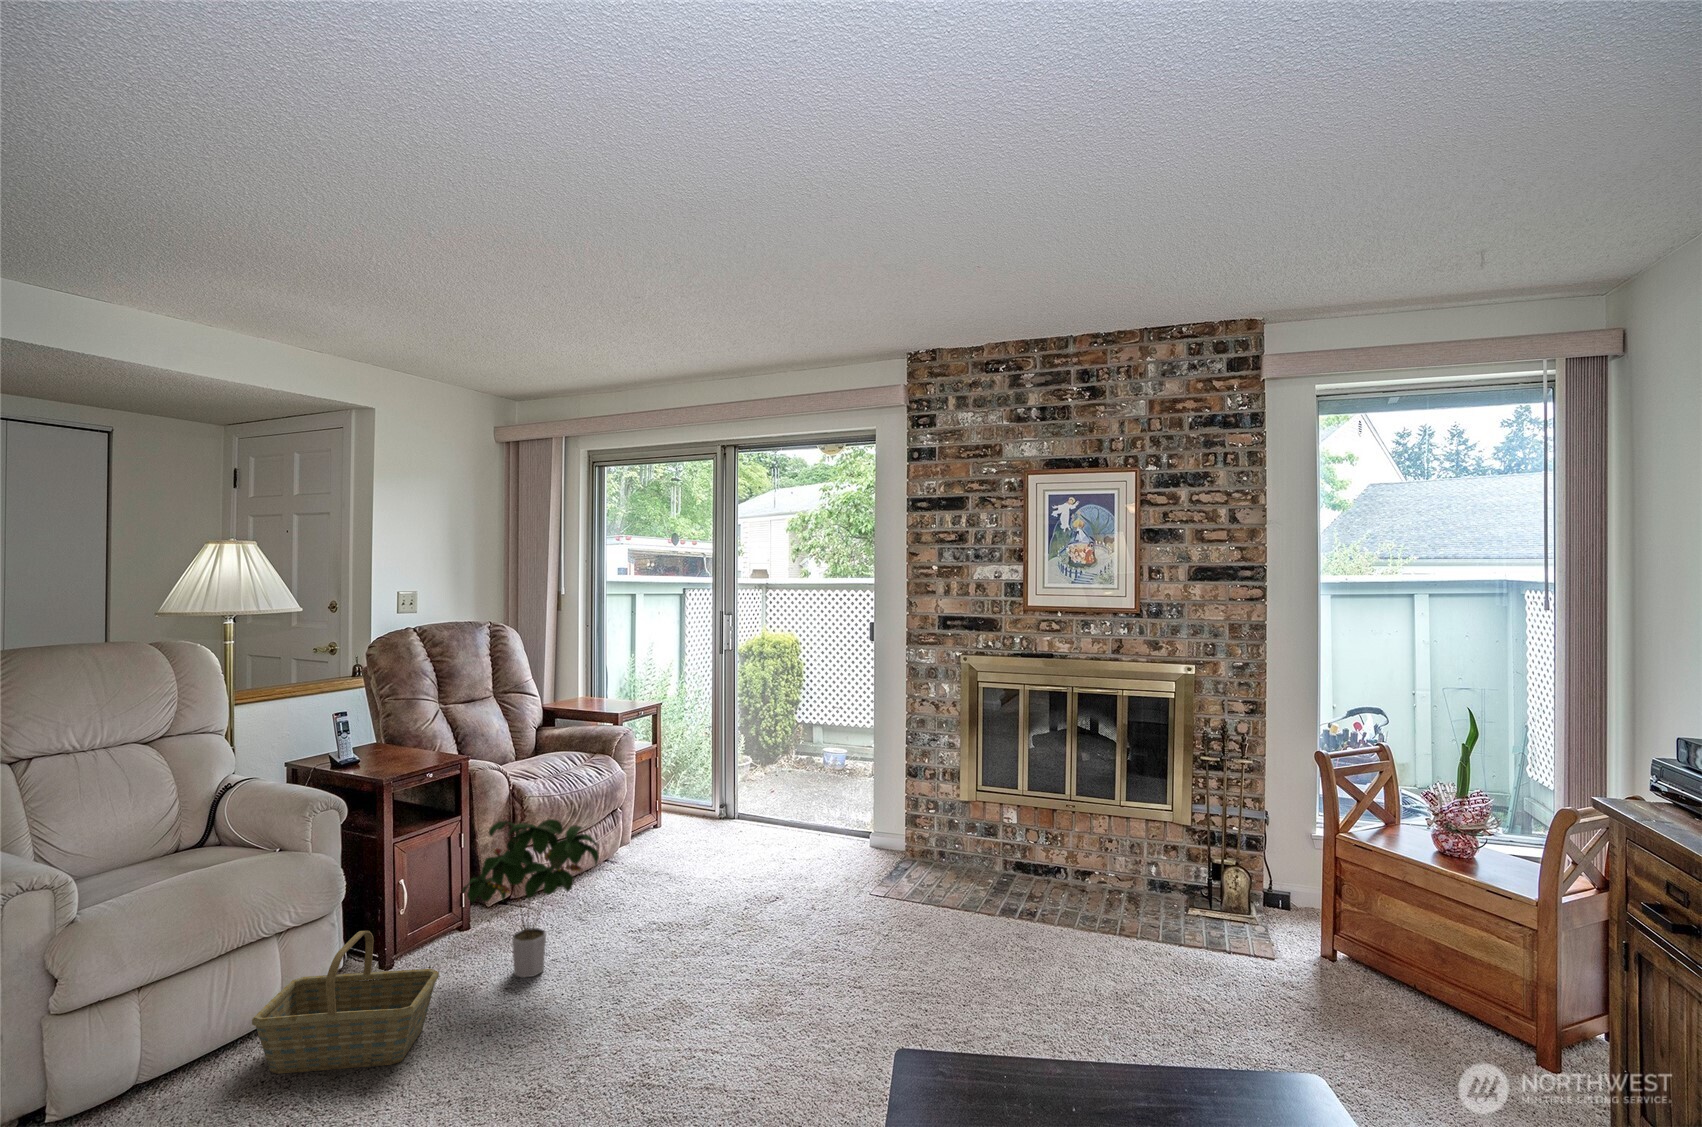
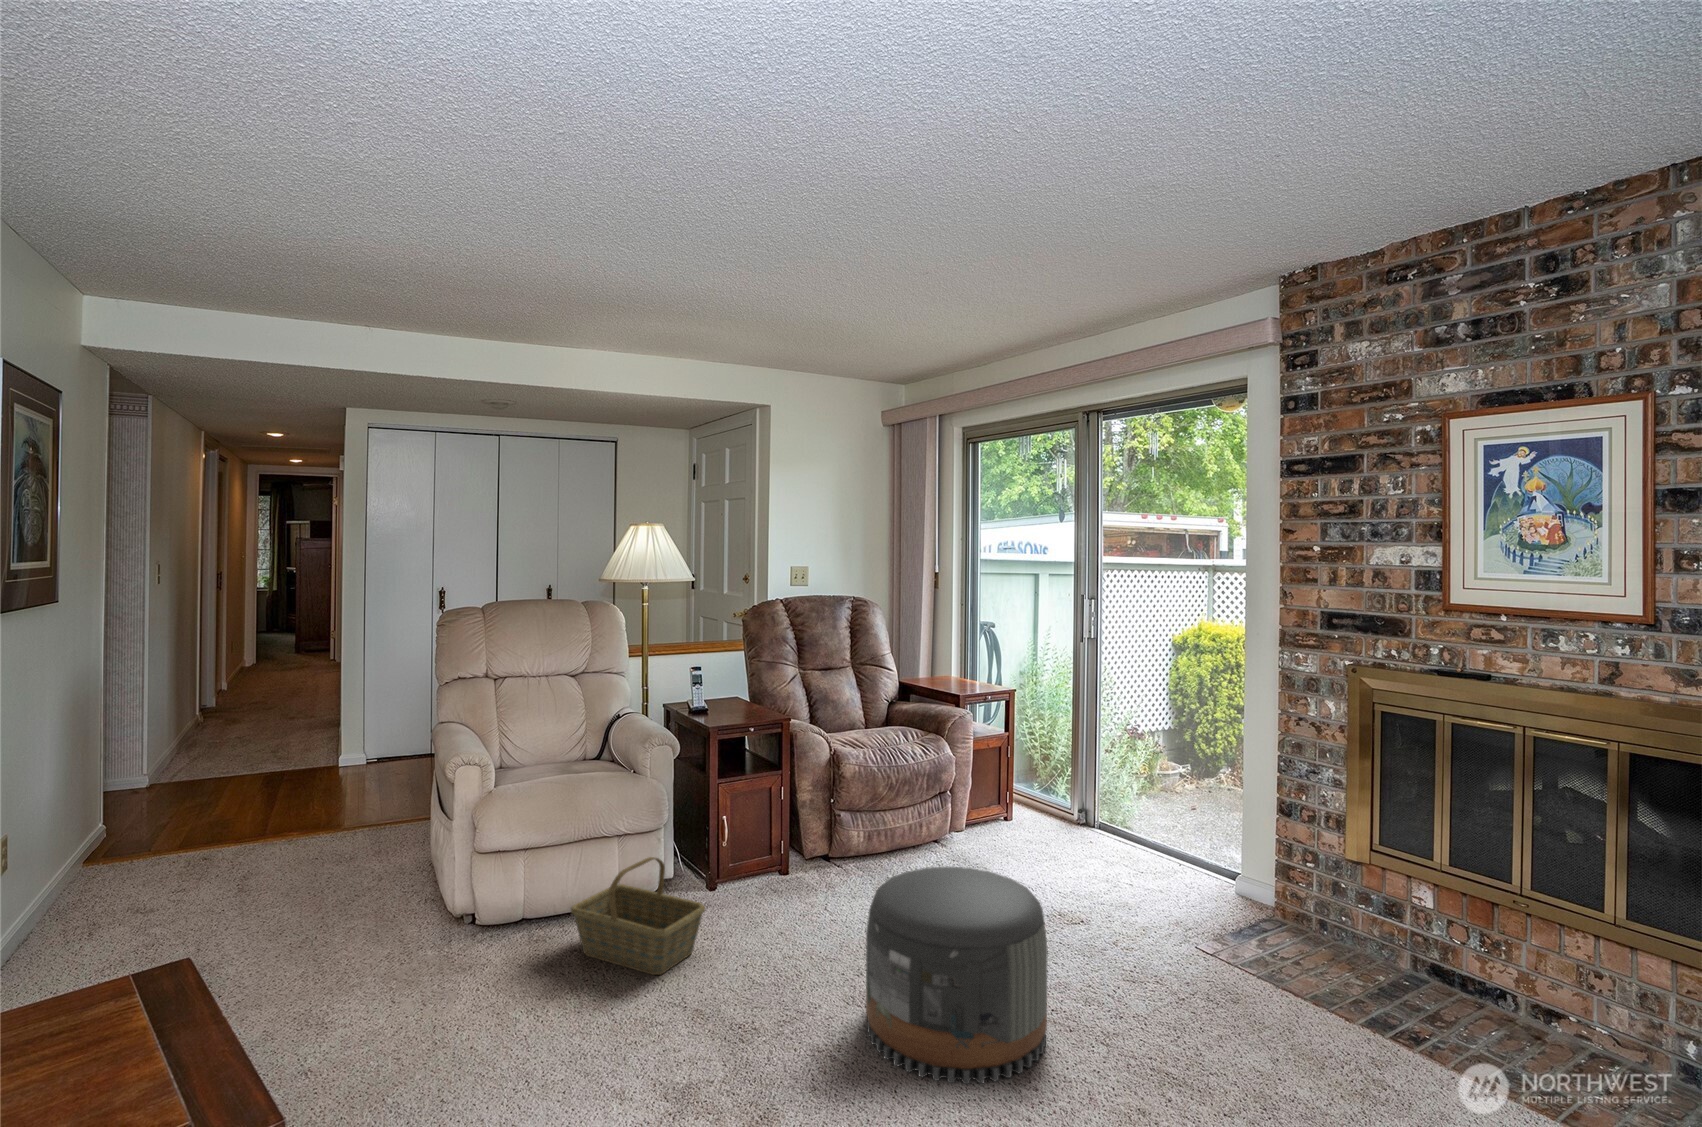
potted plant: present [462,819,599,978] -> none [756,783,858,935]
pouf: none [660,860,827,1056] -> present [866,867,1048,1084]

